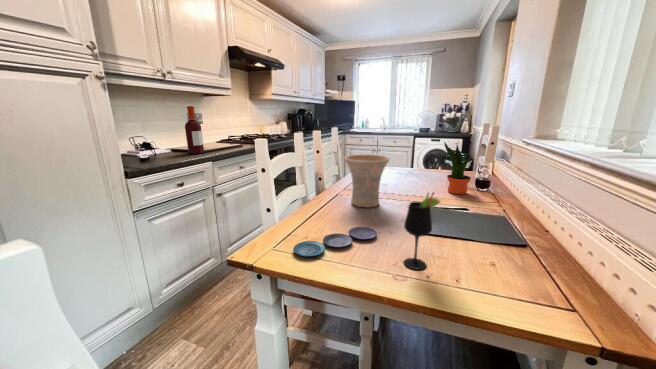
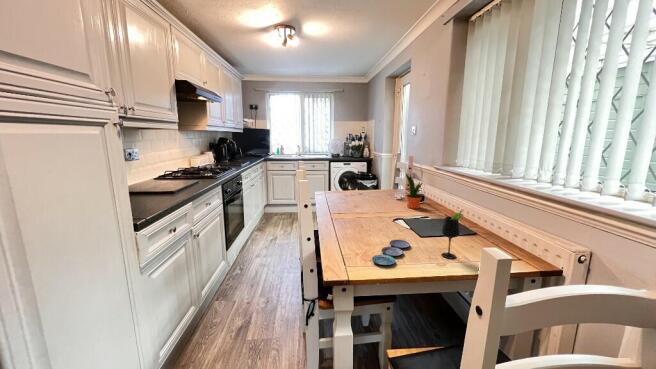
bottle: present [185,106,204,154] -> none [153,145,174,196]
vase: present [344,154,390,207] -> none [353,185,388,227]

